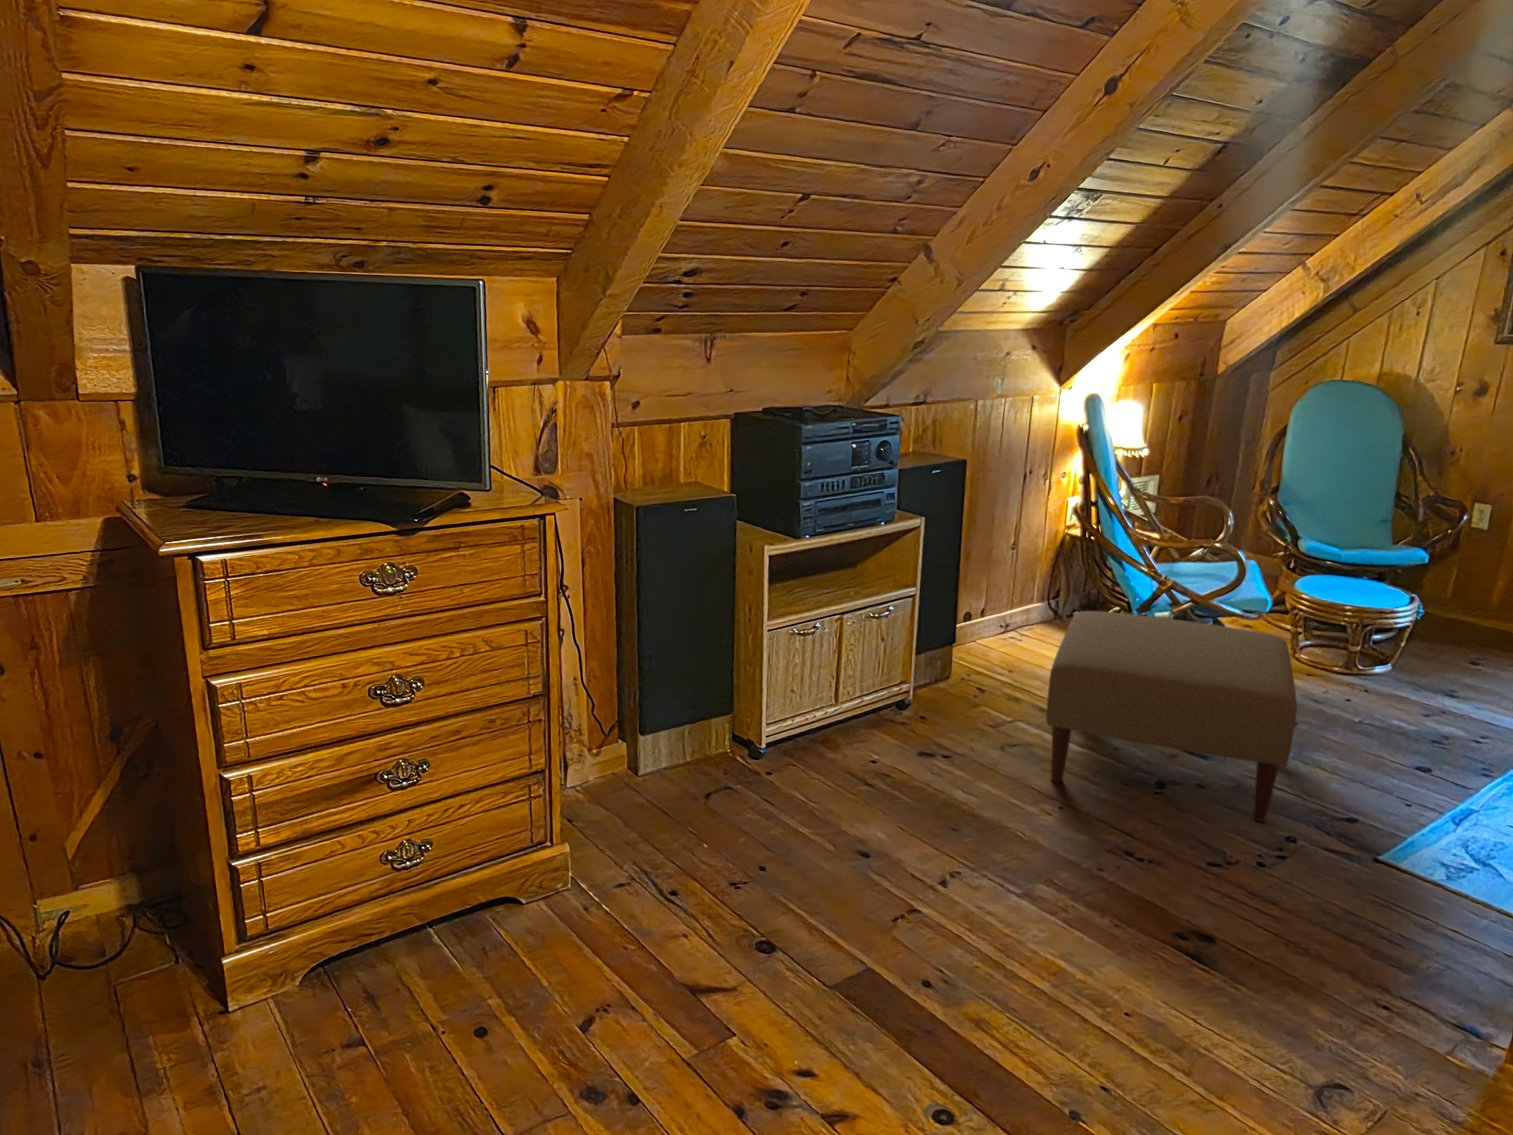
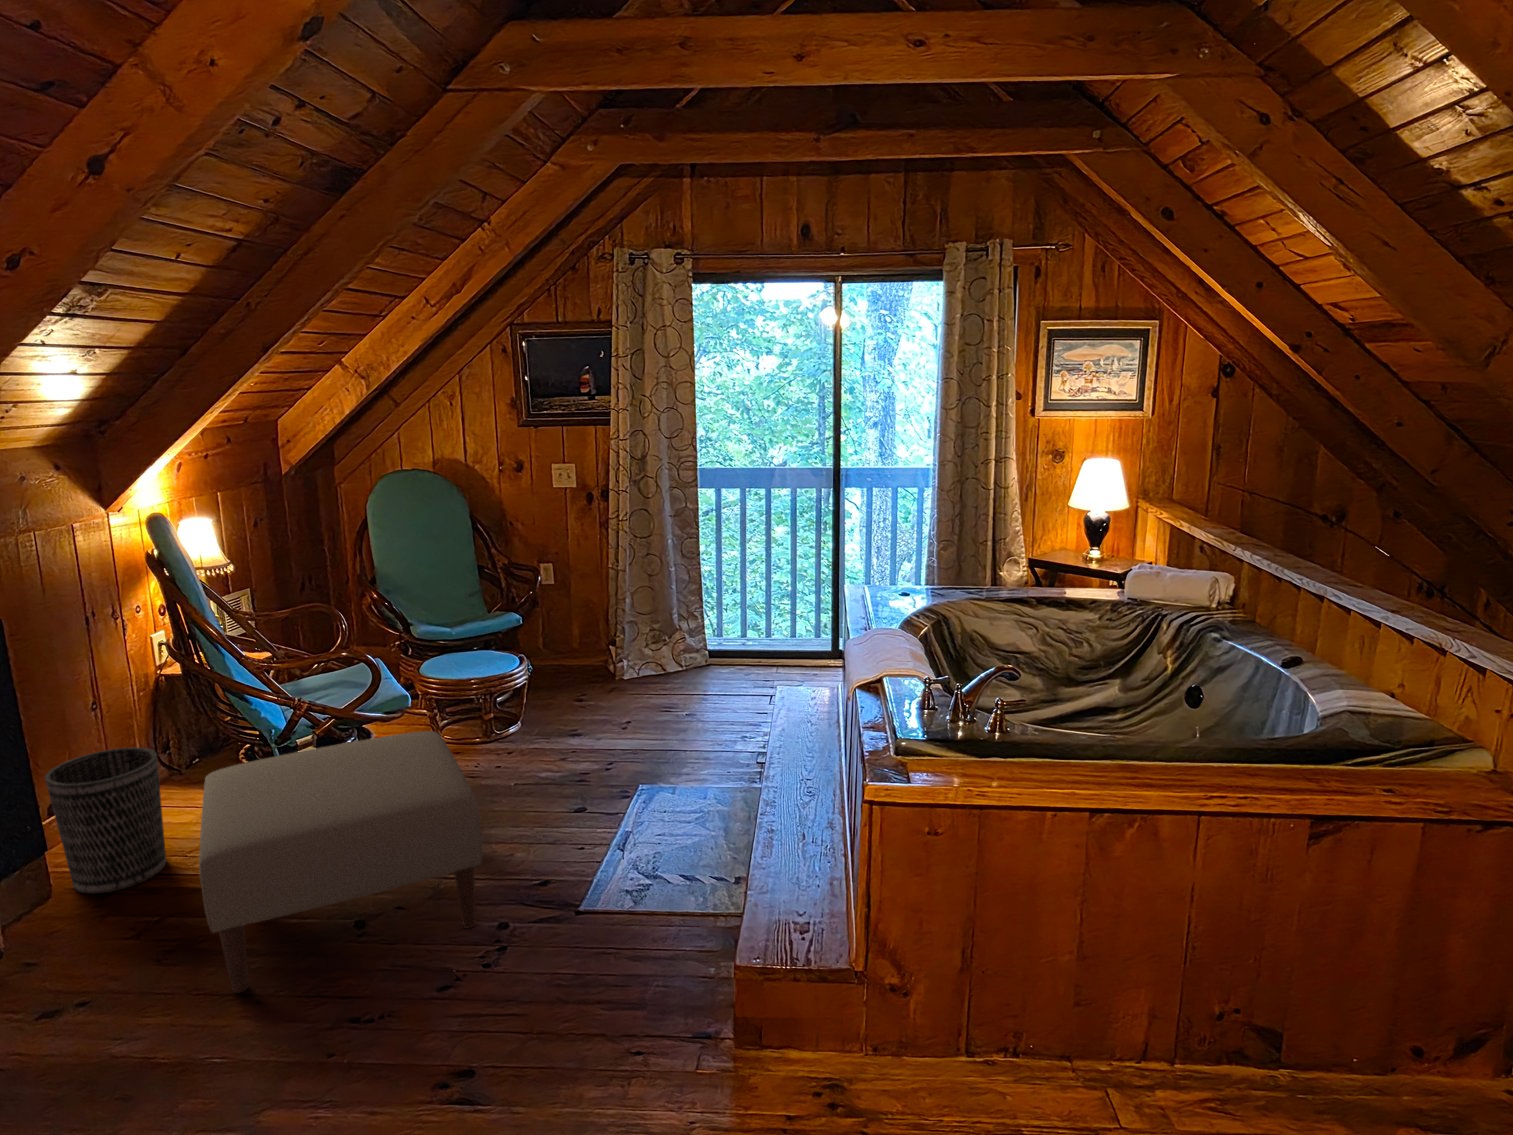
wastebasket: none [970,574,1047,683] -> present [45,747,166,894]

